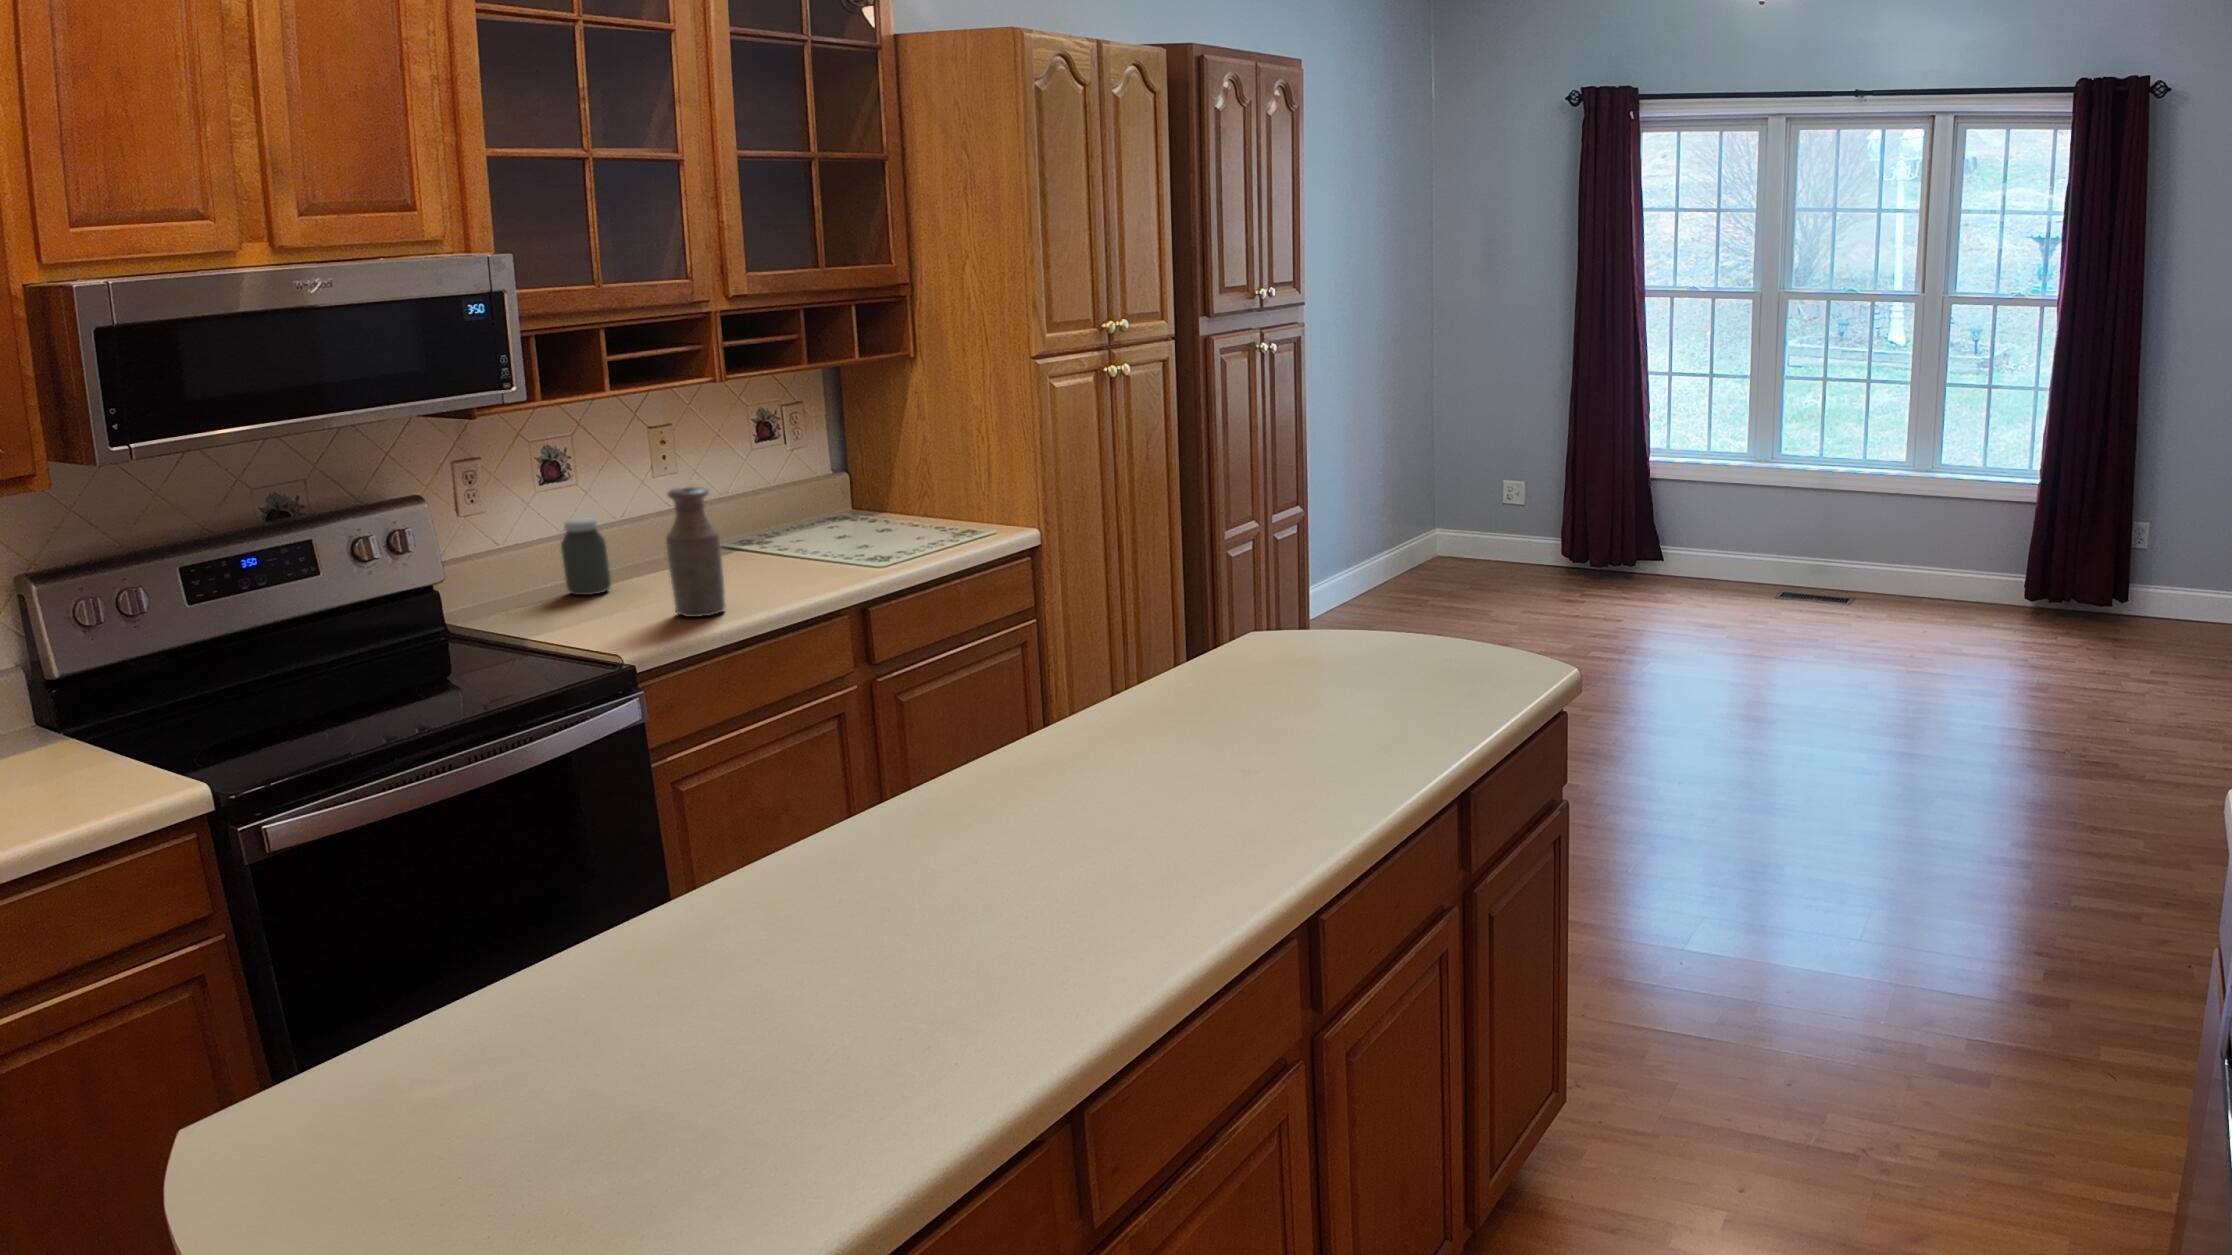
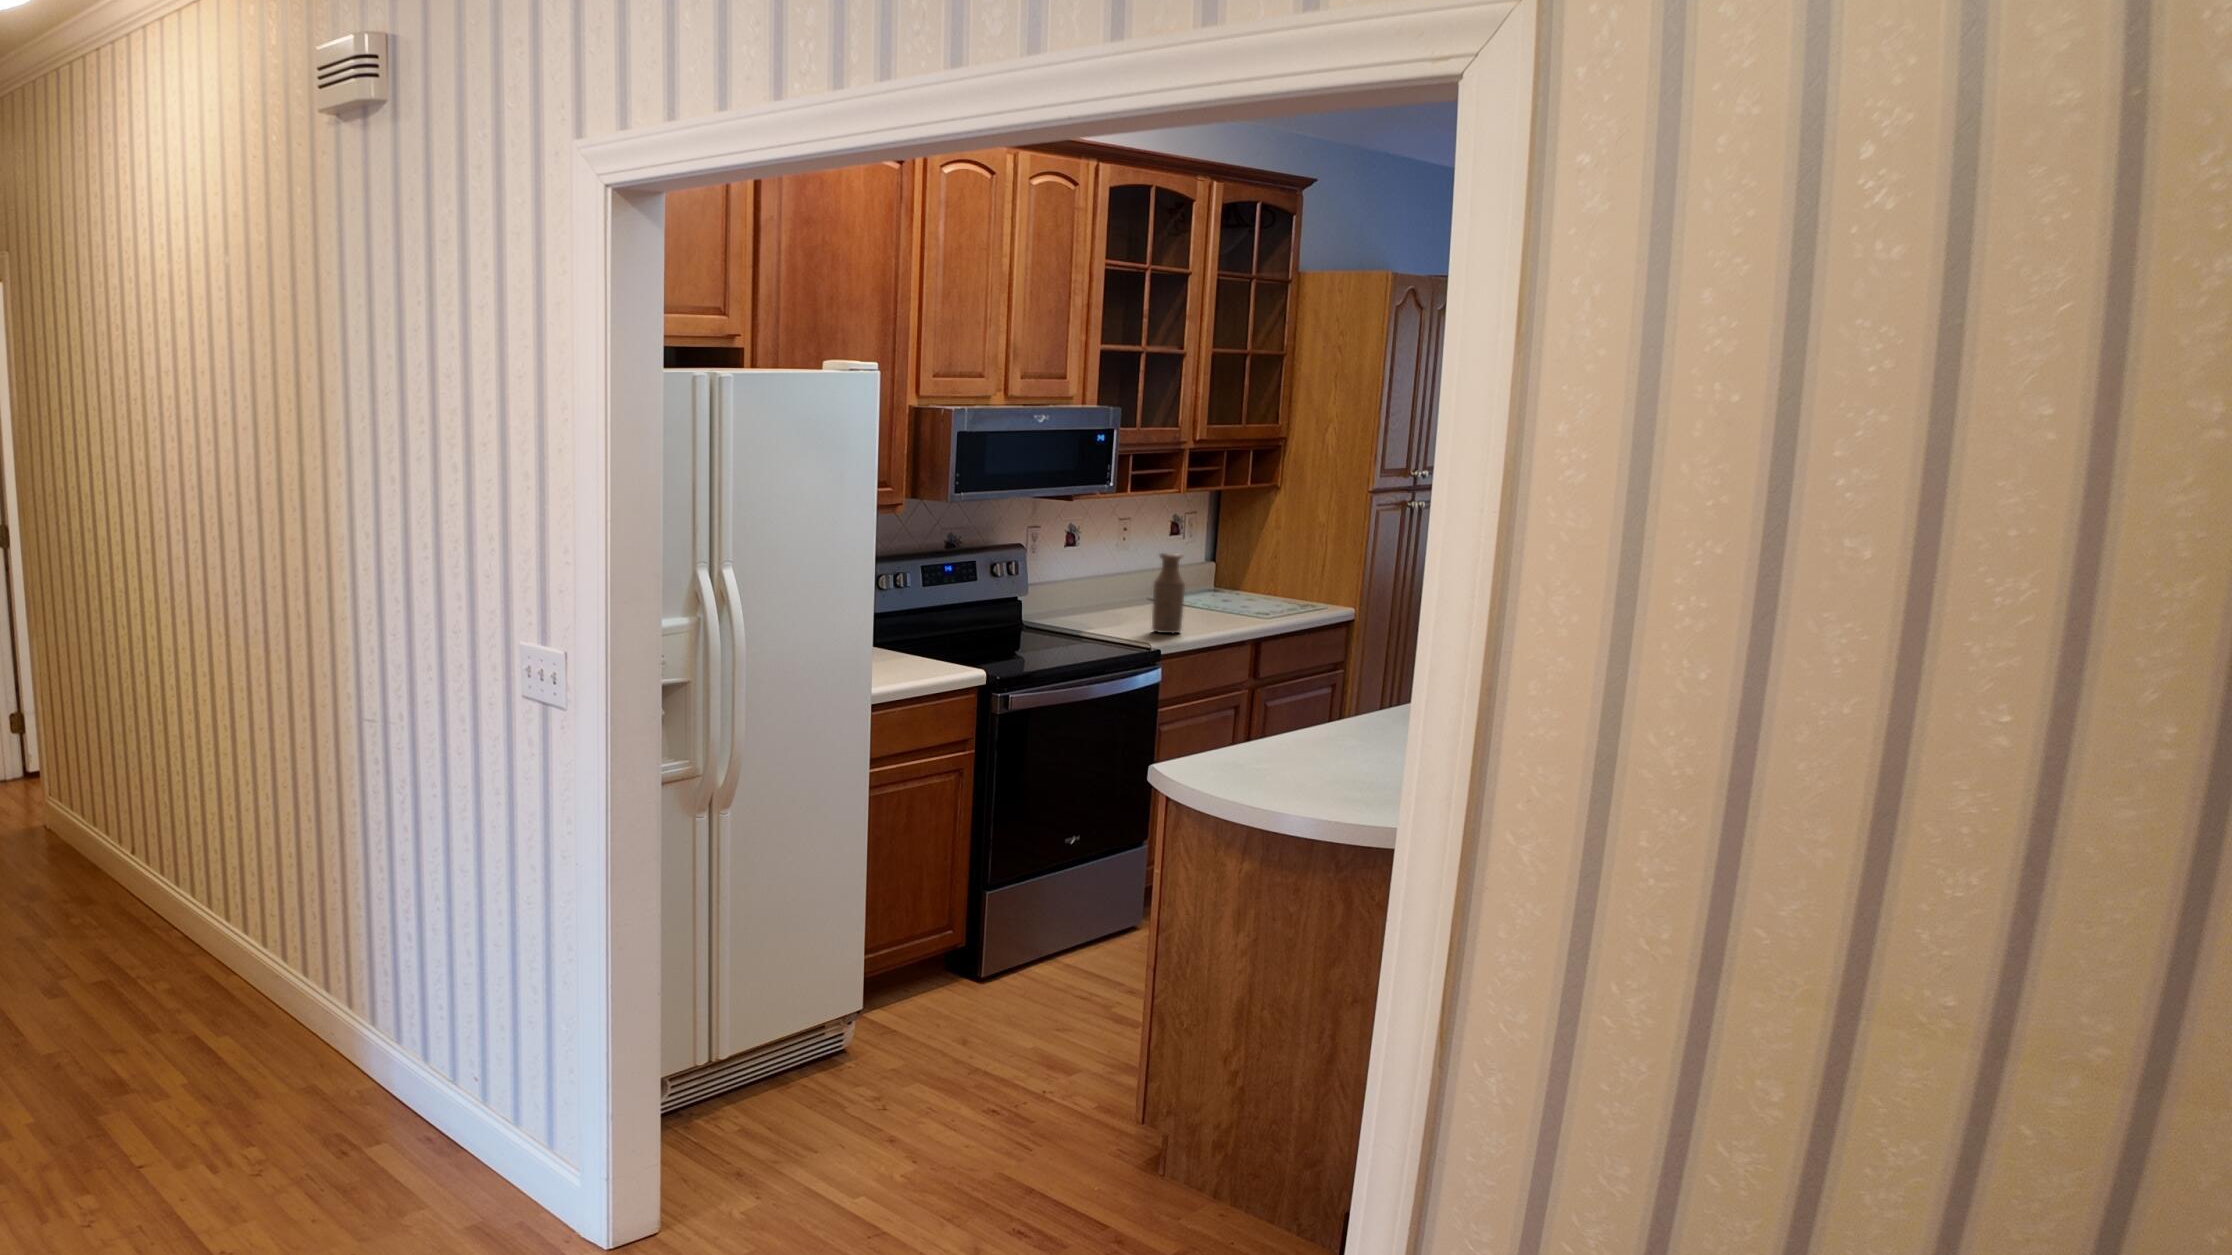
jar: present [561,518,611,595] -> none [1075,574,1101,621]

